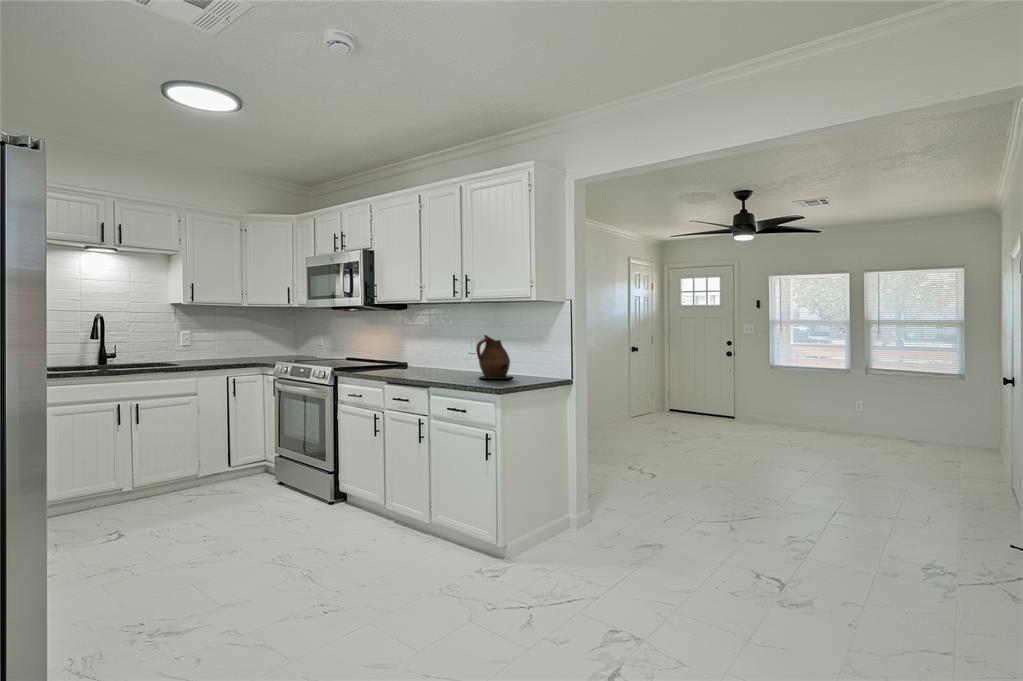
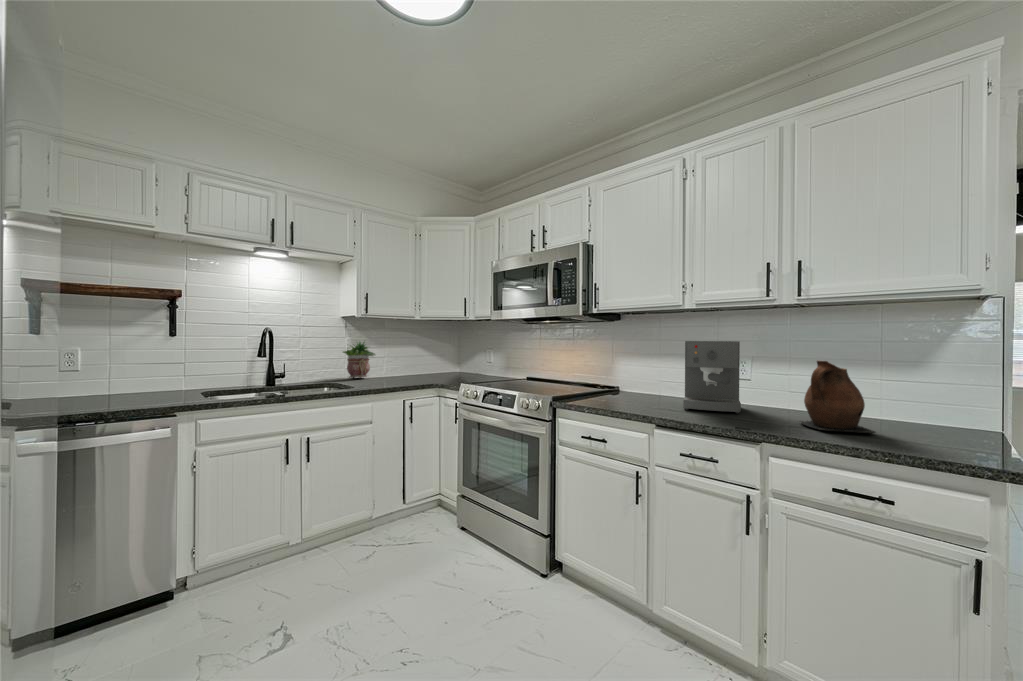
coffee maker: none [424,324,470,374] -> present [683,341,741,413]
potted plant: none [171,325,205,360] -> present [343,342,375,378]

